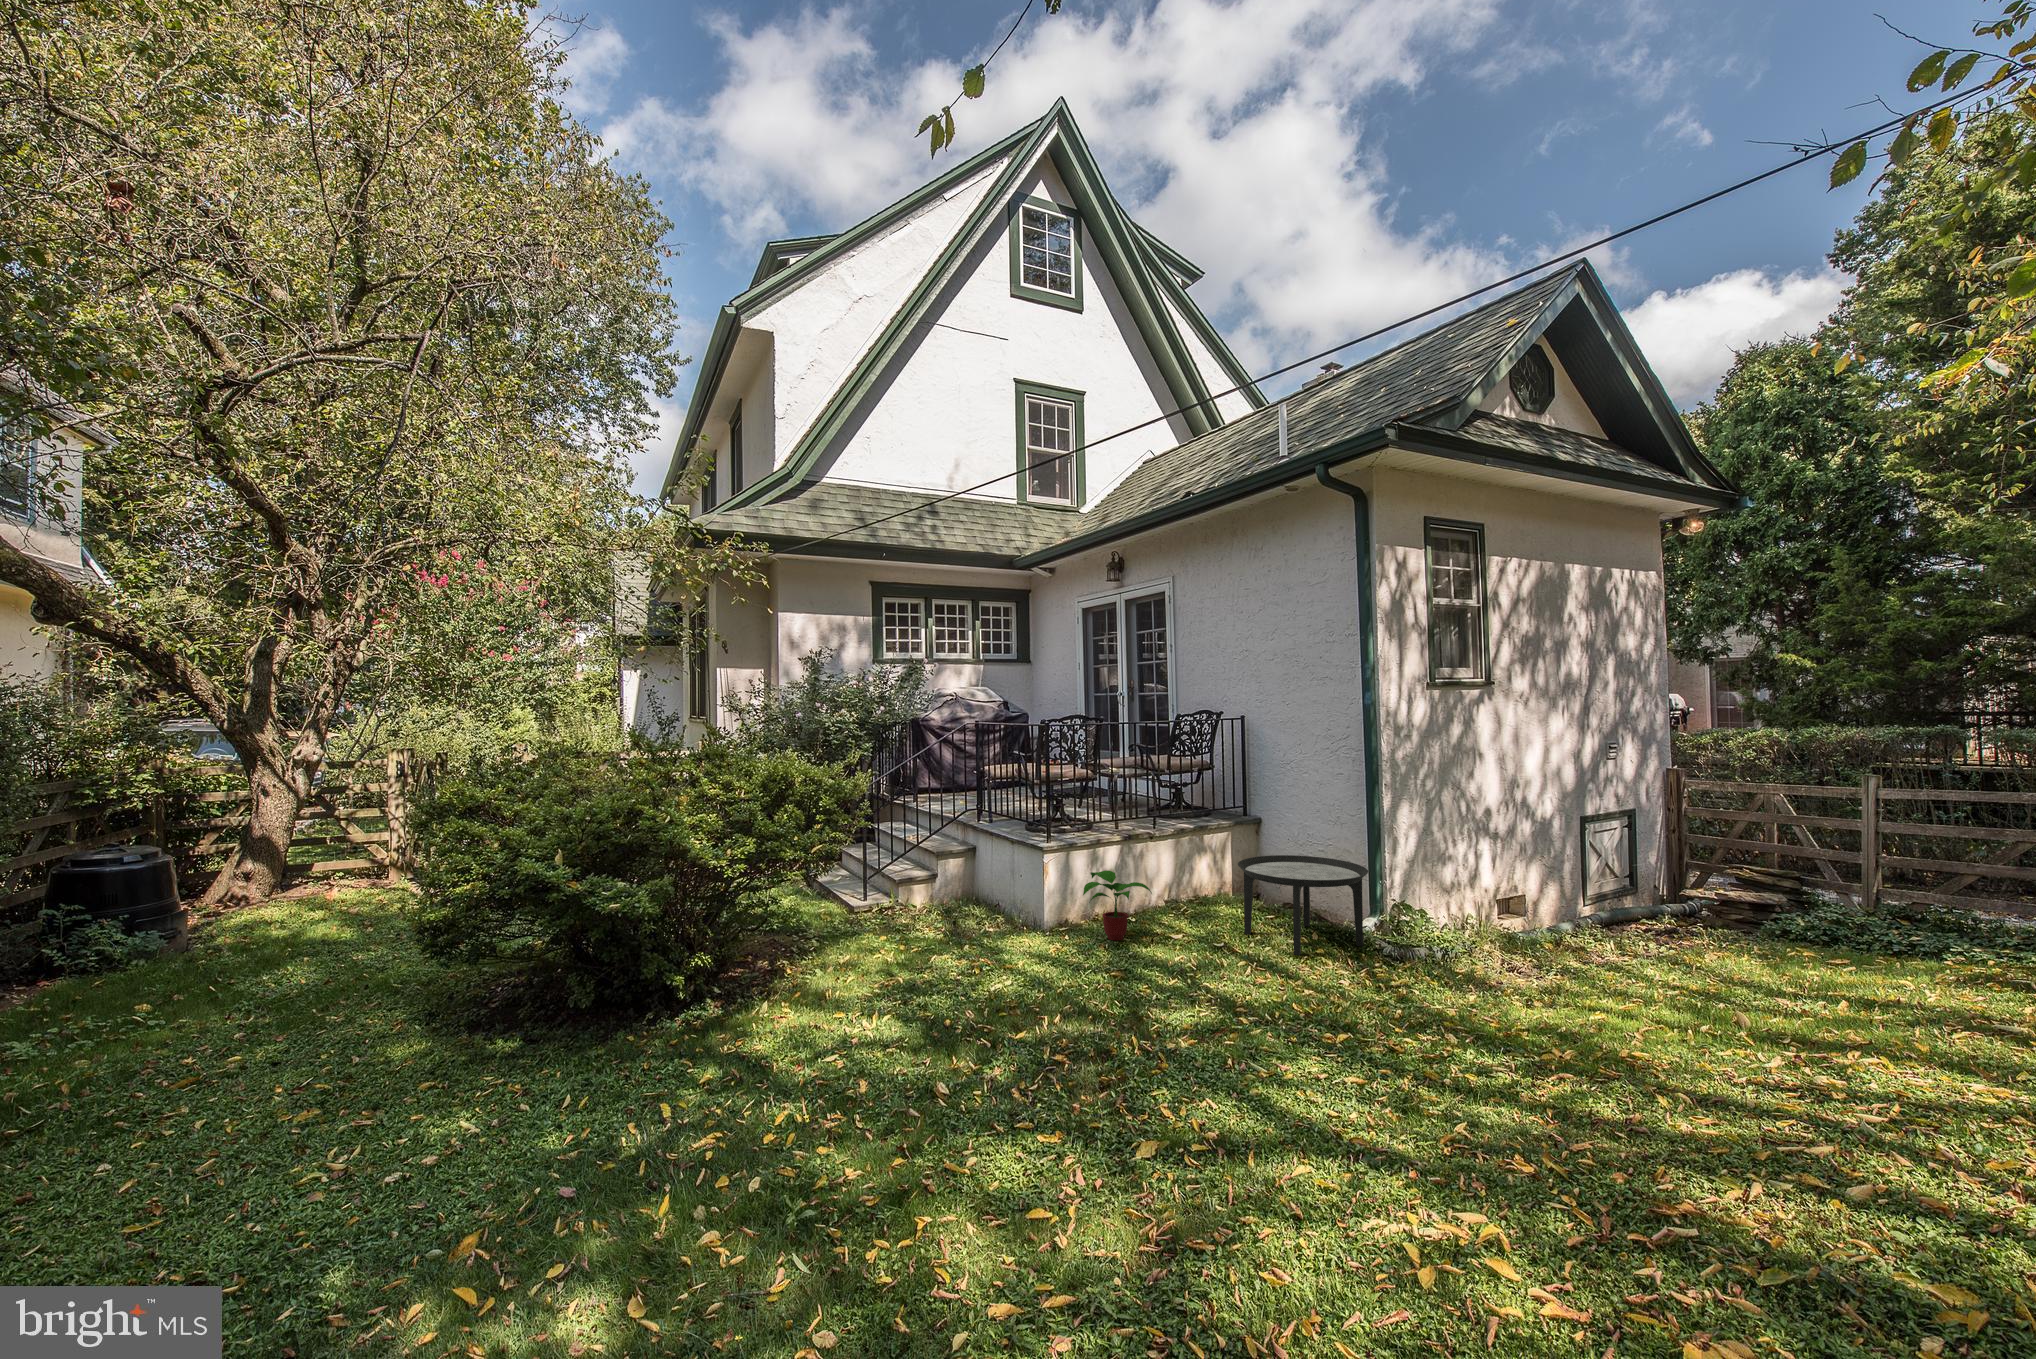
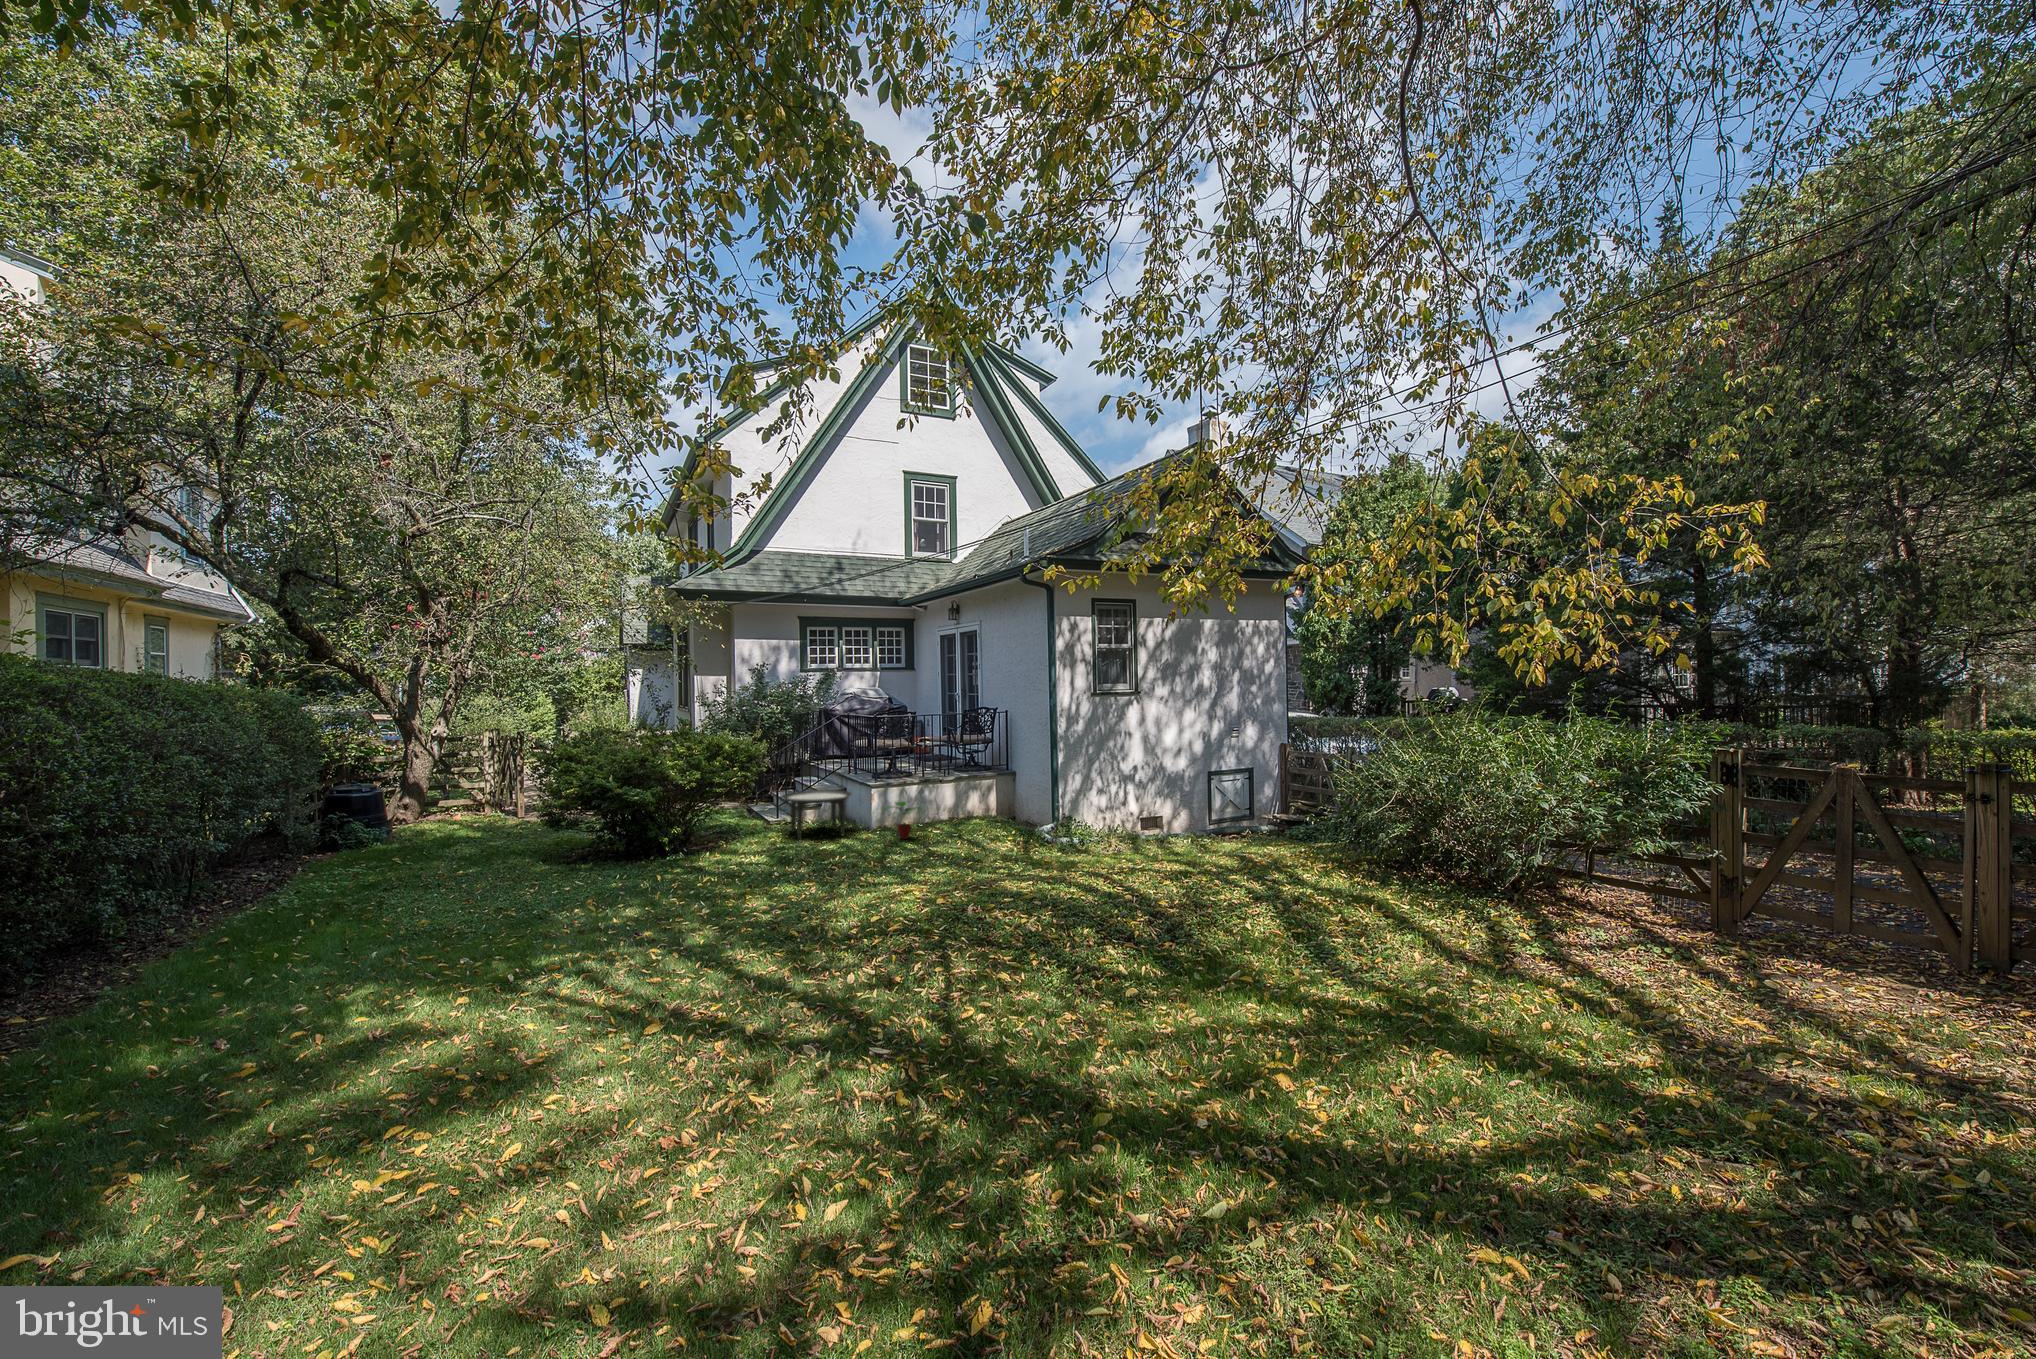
round table: present [1238,855,1368,955] -> present [783,790,851,839]

